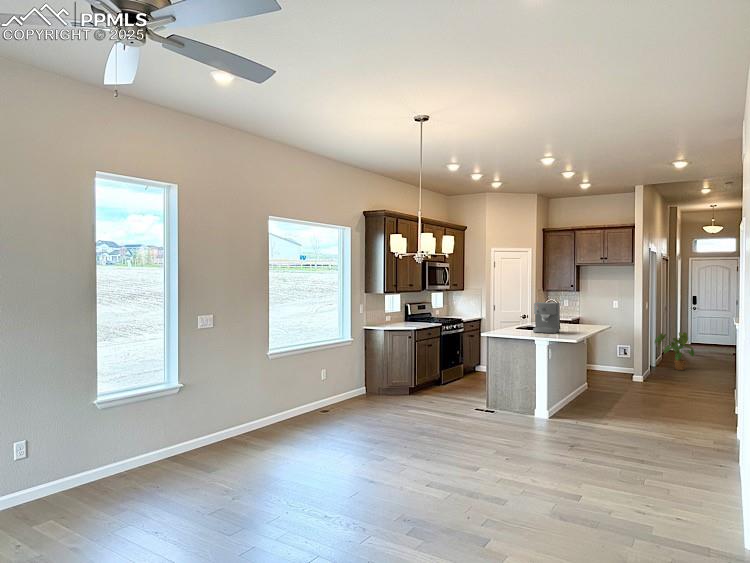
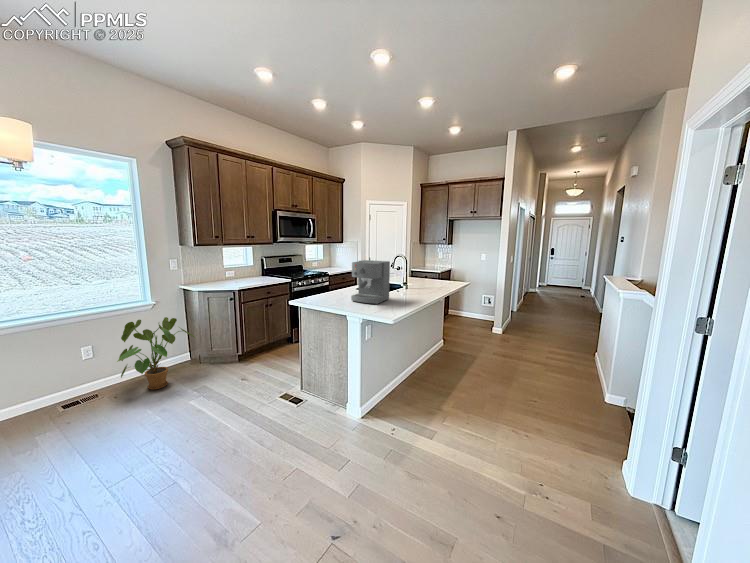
house plant: present [655,332,694,370] -> present [117,317,195,390]

